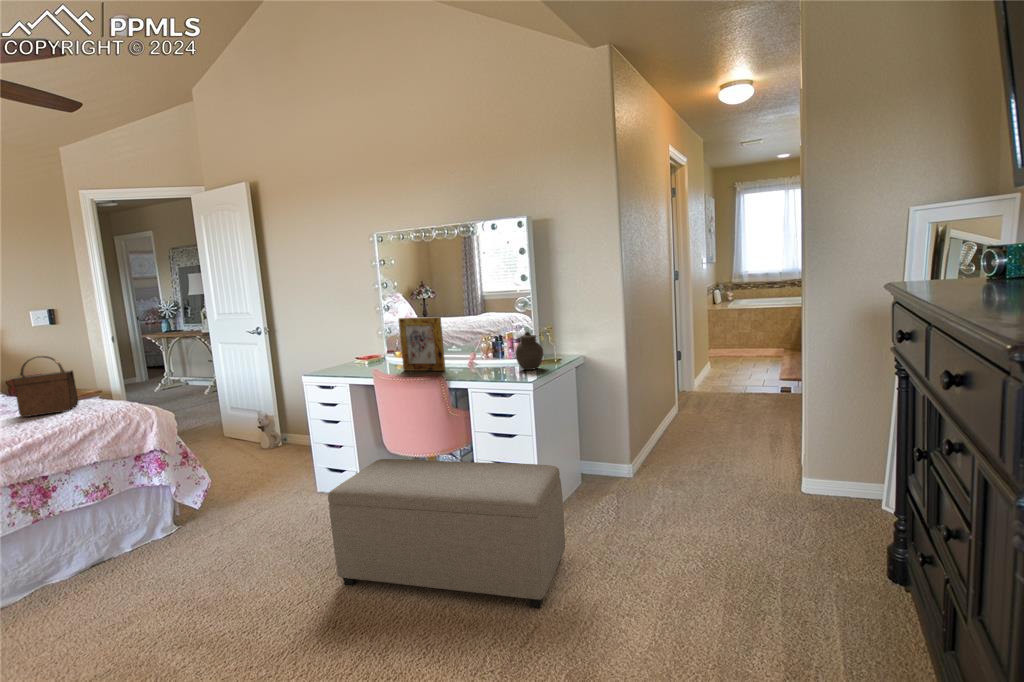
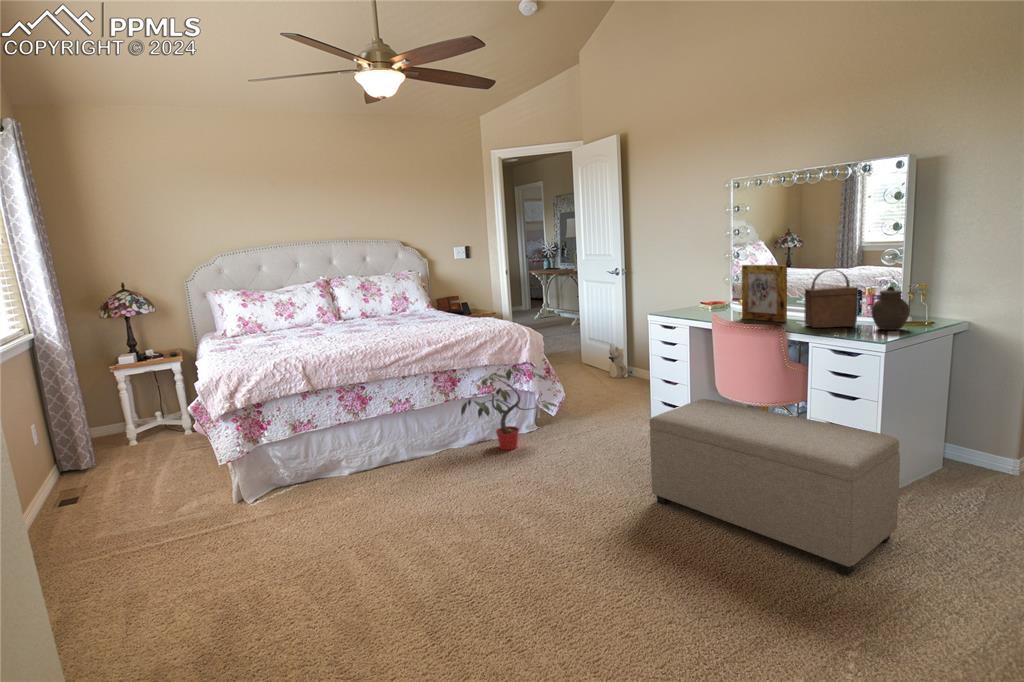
handbag: present [13,356,78,418] -> present [804,269,858,328]
potted plant: none [50,459,208,570] -> present [461,367,557,450]

